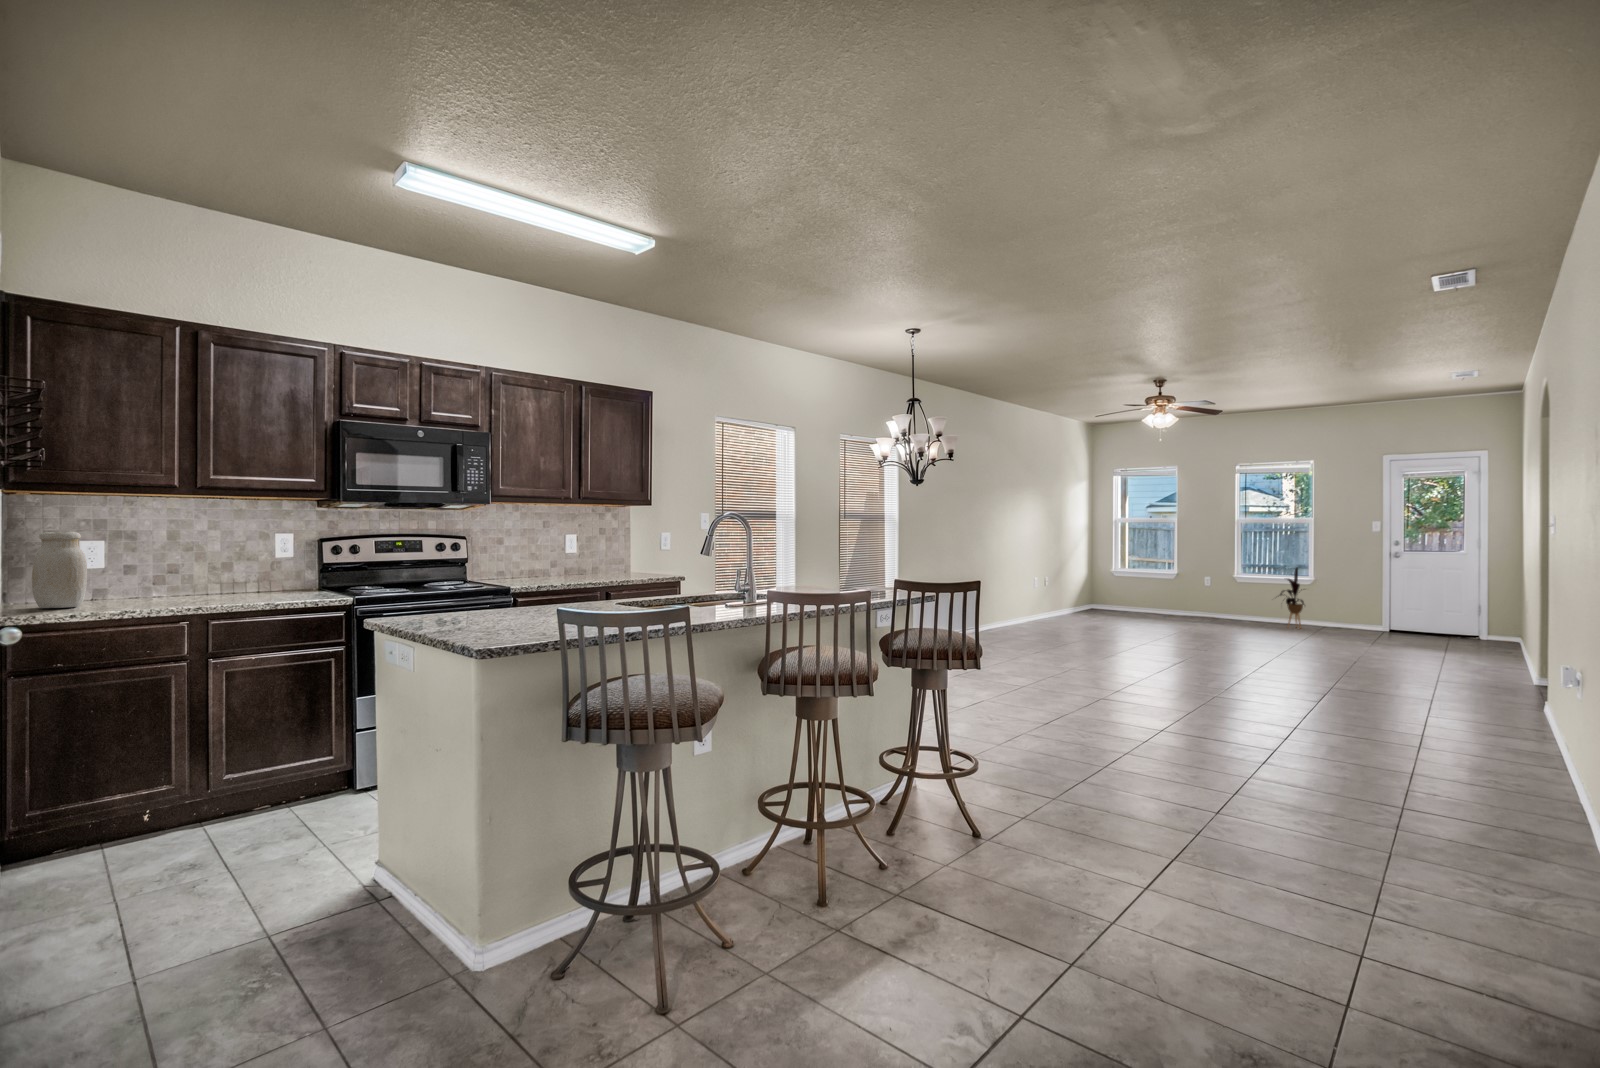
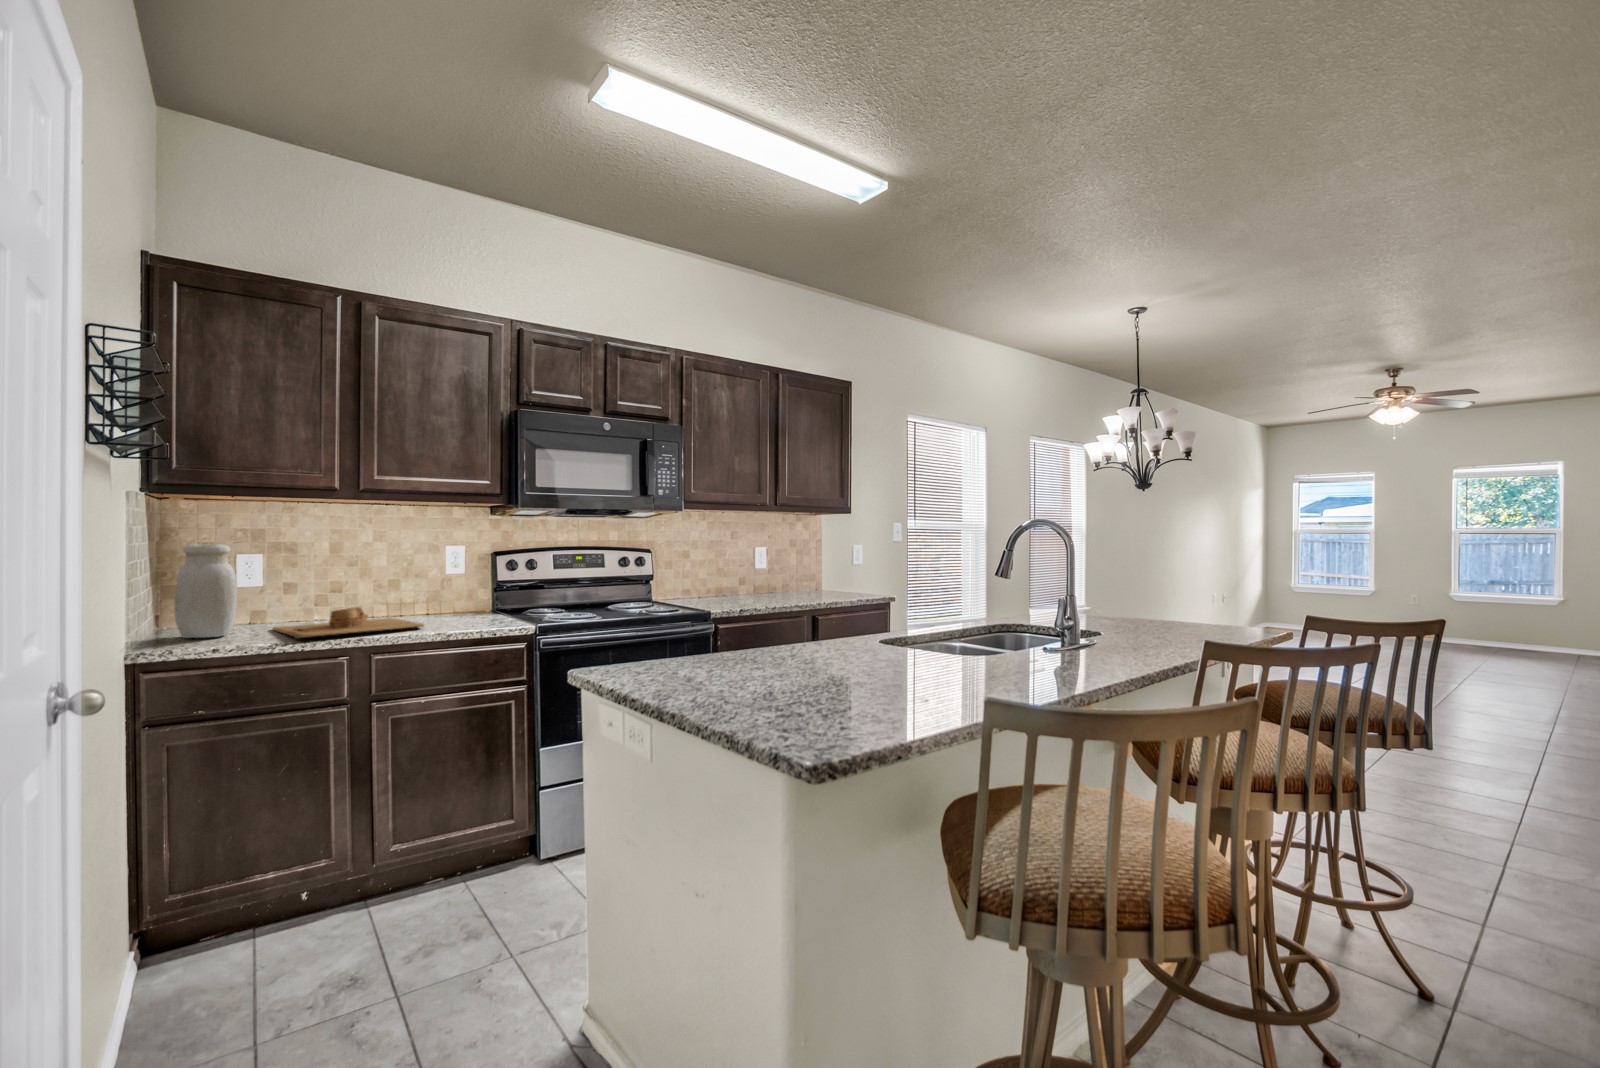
house plant: present [1280,568,1304,628] -> none [1518,586,1571,659]
cutting board: none [118,584,255,607] -> present [272,607,424,638]

